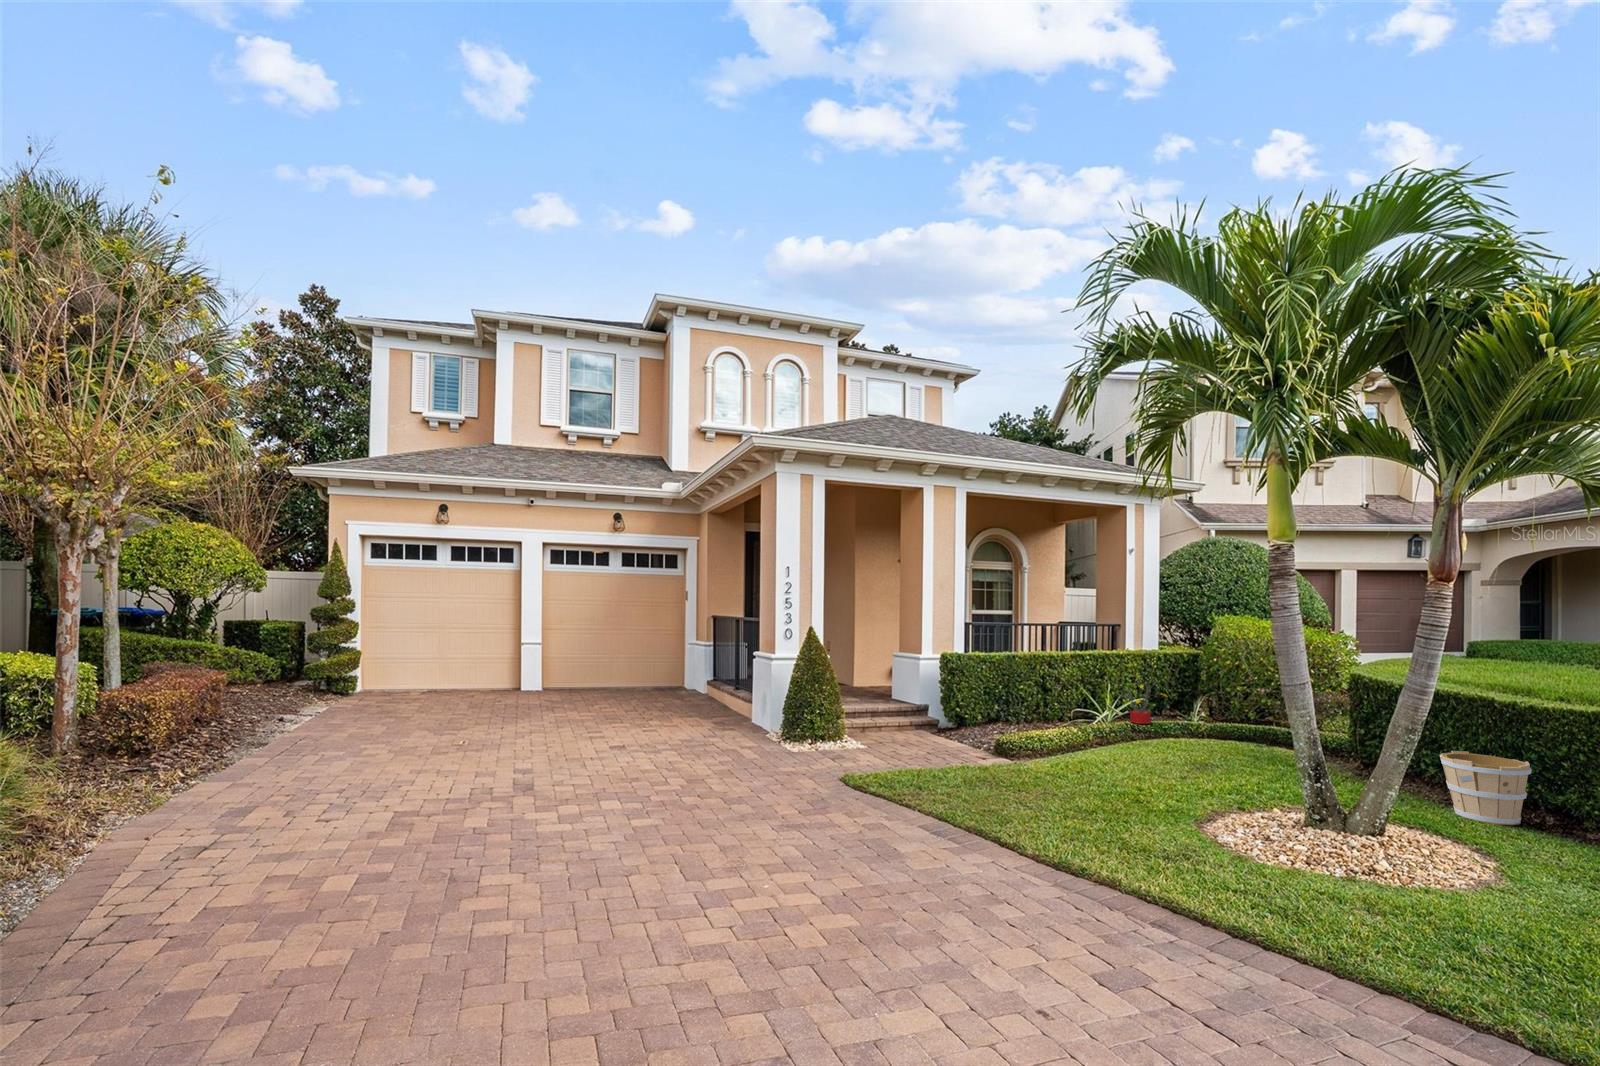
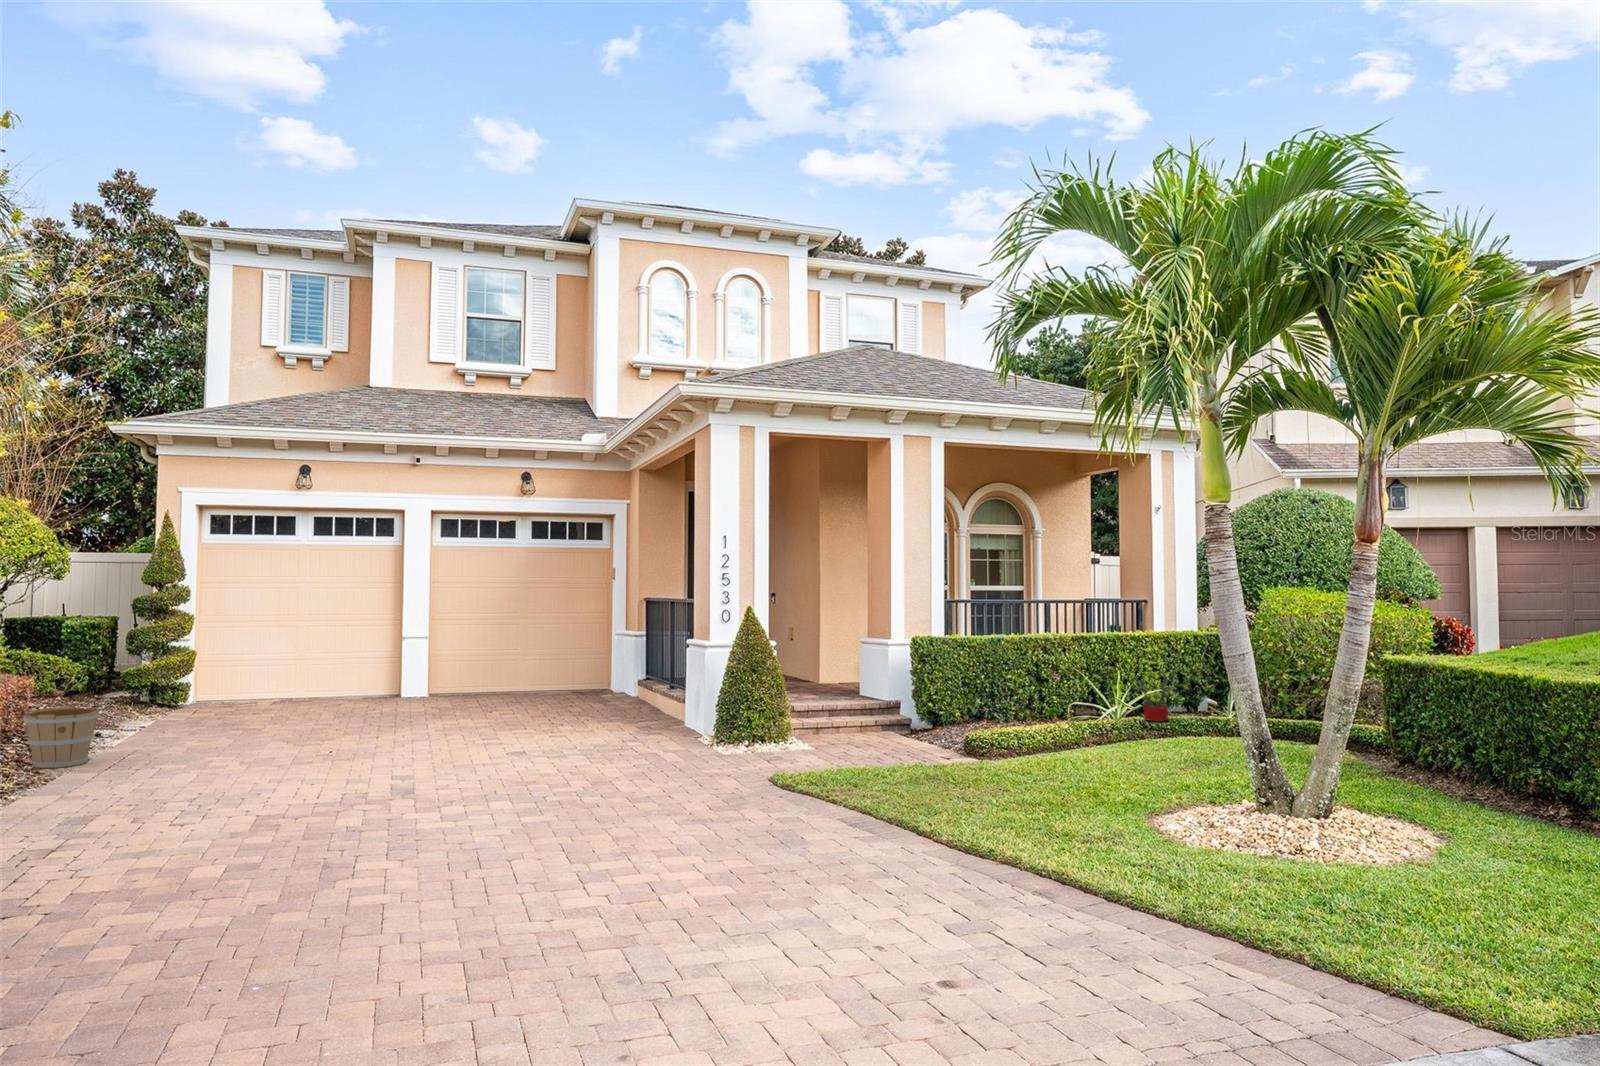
wooden bucket: present [1440,751,1532,825] -> present [23,708,99,769]

